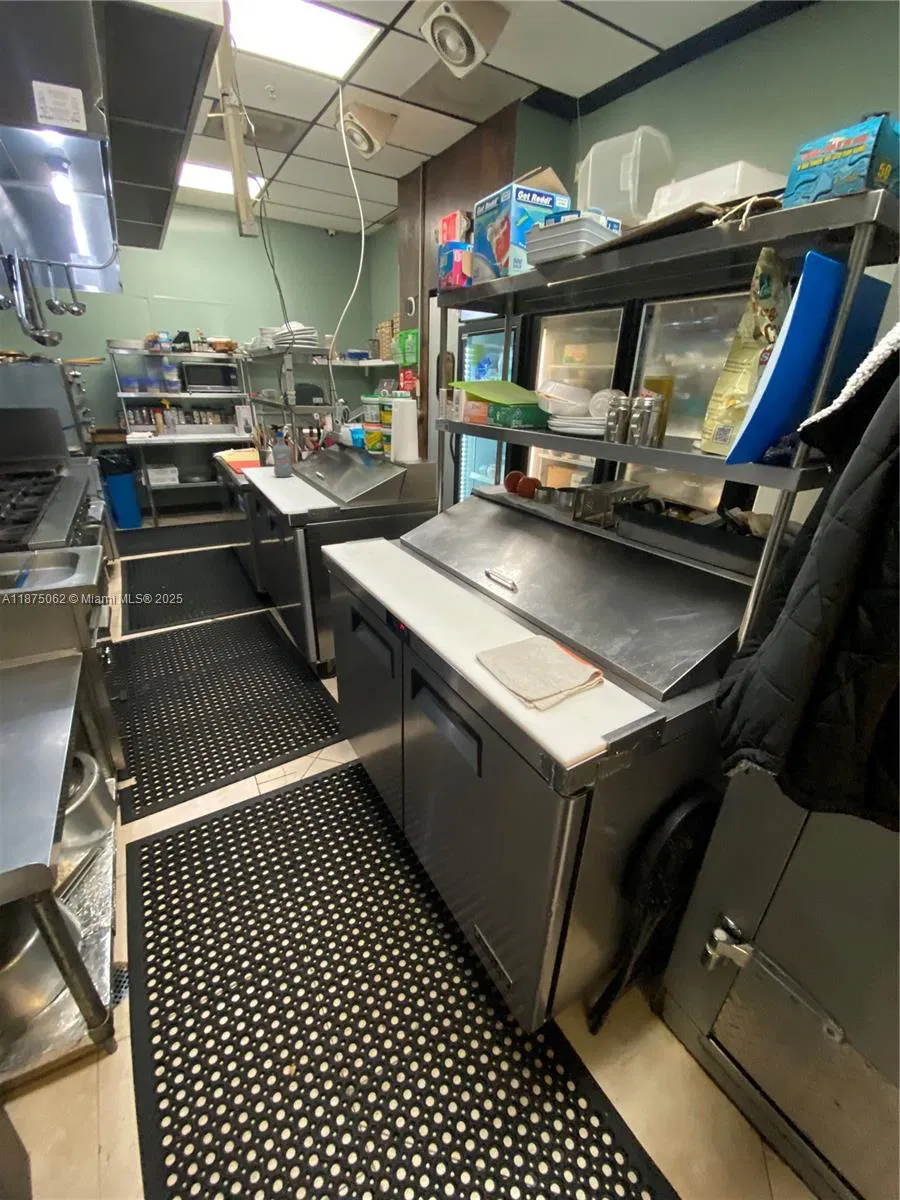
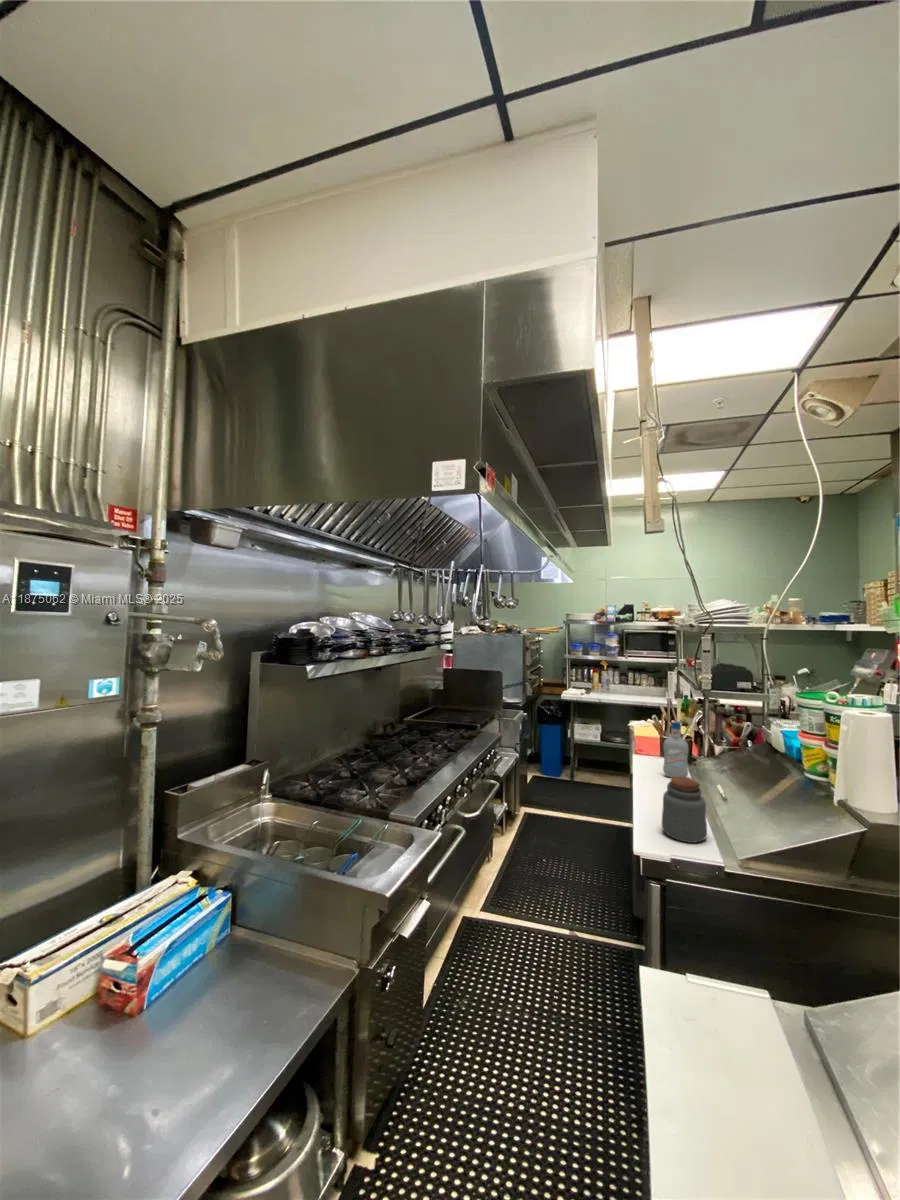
jar: none [294,459,324,502] -> present [662,776,707,843]

